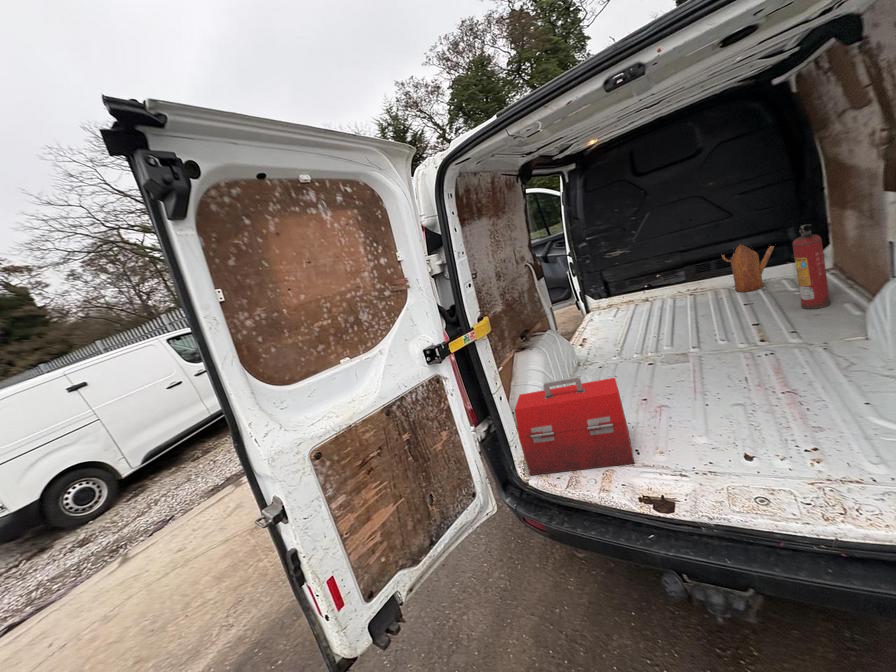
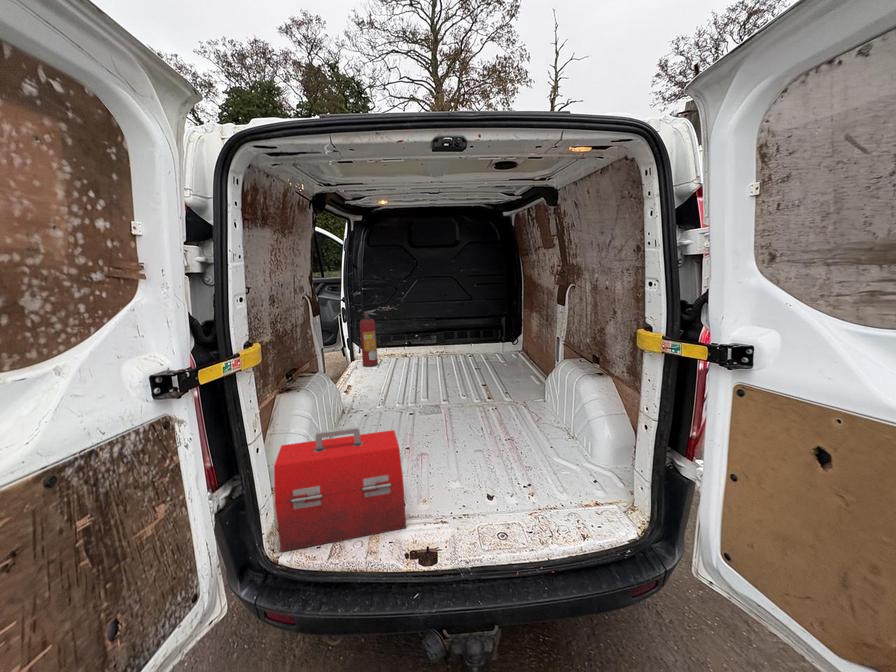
fire extinguisher: present [793,224,830,309] -> present [357,310,378,367]
watering can: present [722,244,774,292] -> none [468,317,509,360]

